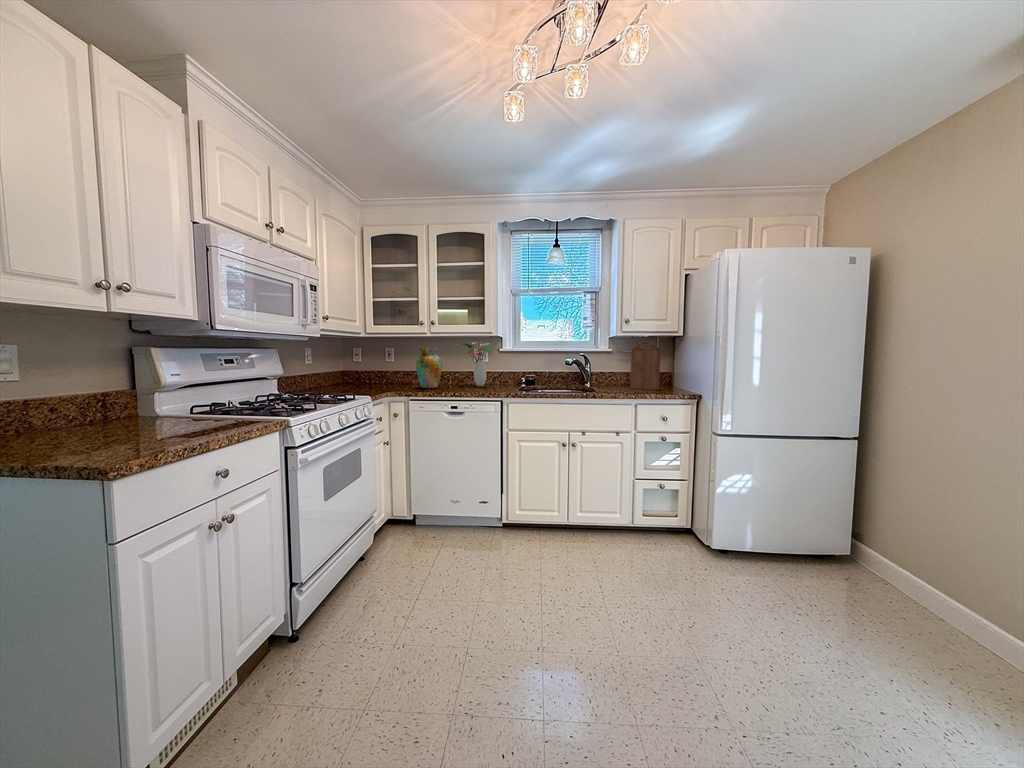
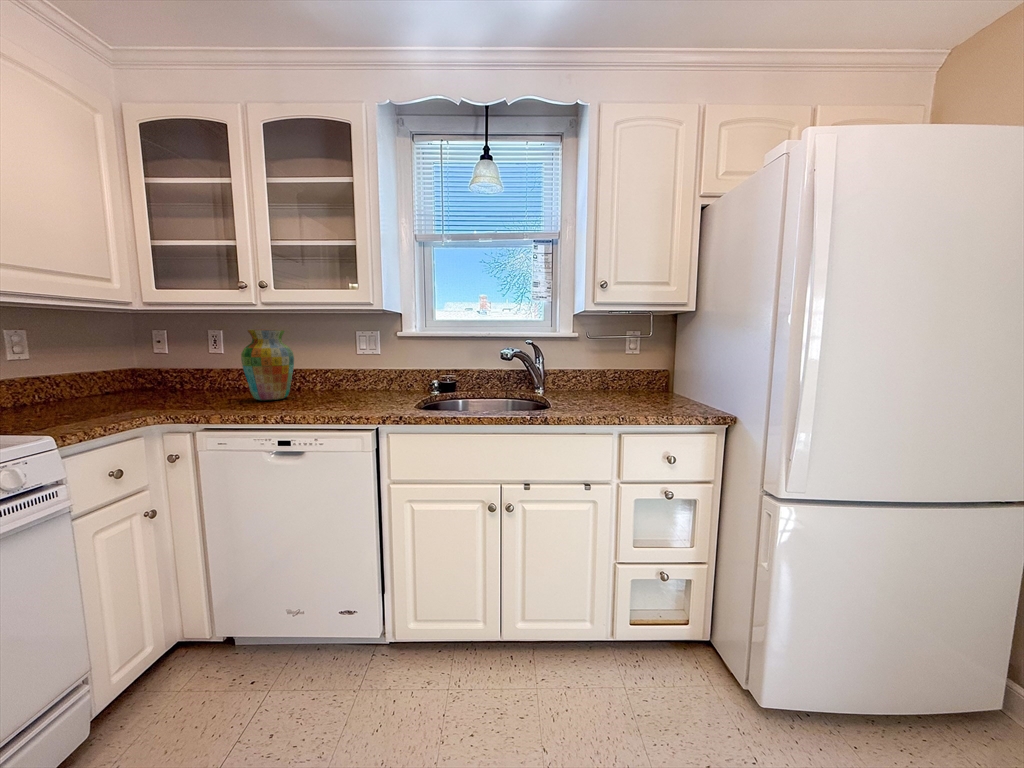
cutting board: present [630,342,661,390] -> none [607,322,657,401]
flower arrangement: present [463,343,491,386] -> none [322,321,384,394]

